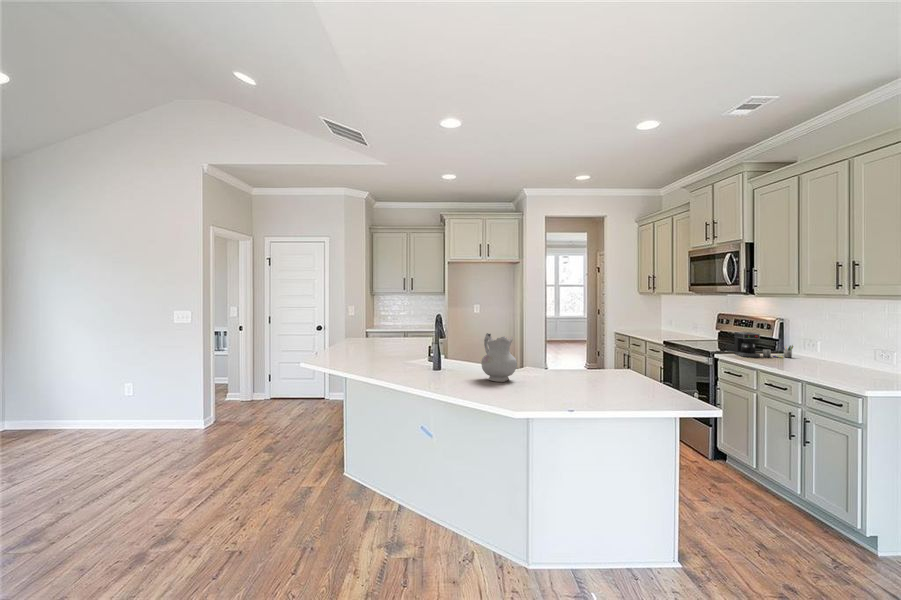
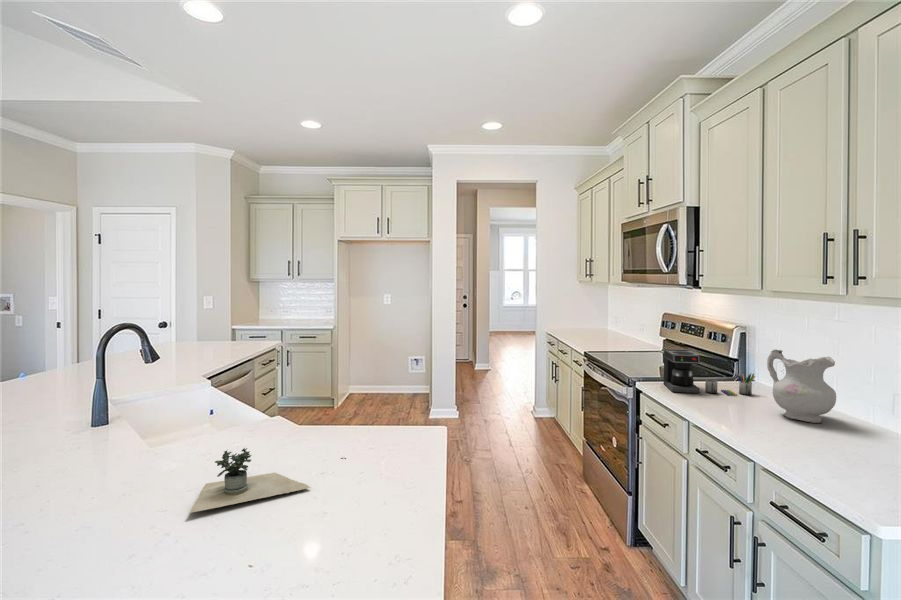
ceramic pitcher: present [481,333,517,382] -> present [767,349,836,423]
potted plant: none [554,362,617,384] -> present [189,448,346,513]

